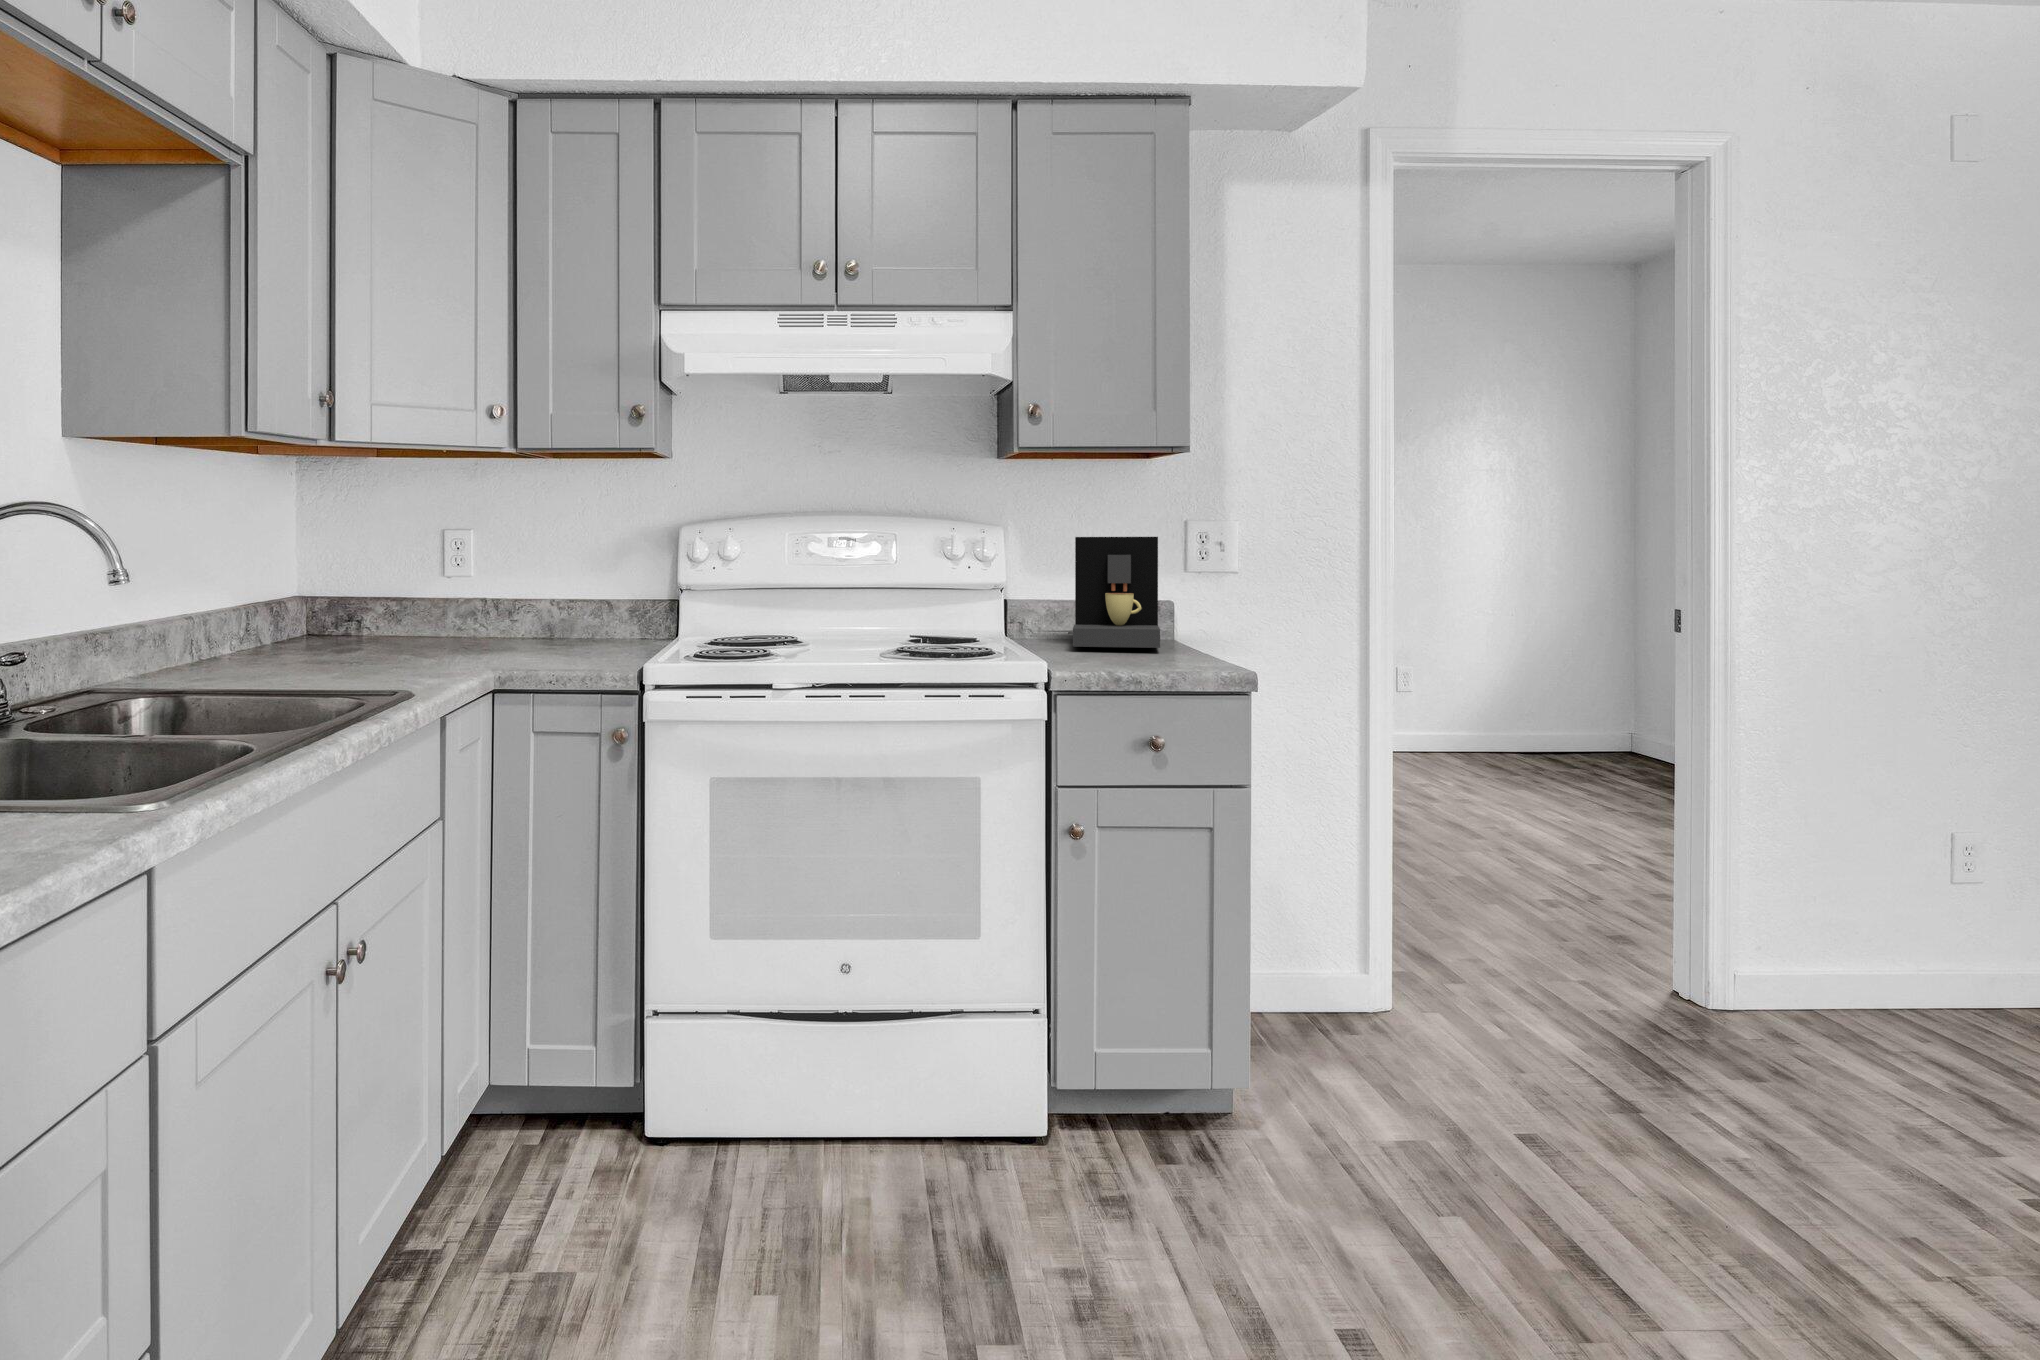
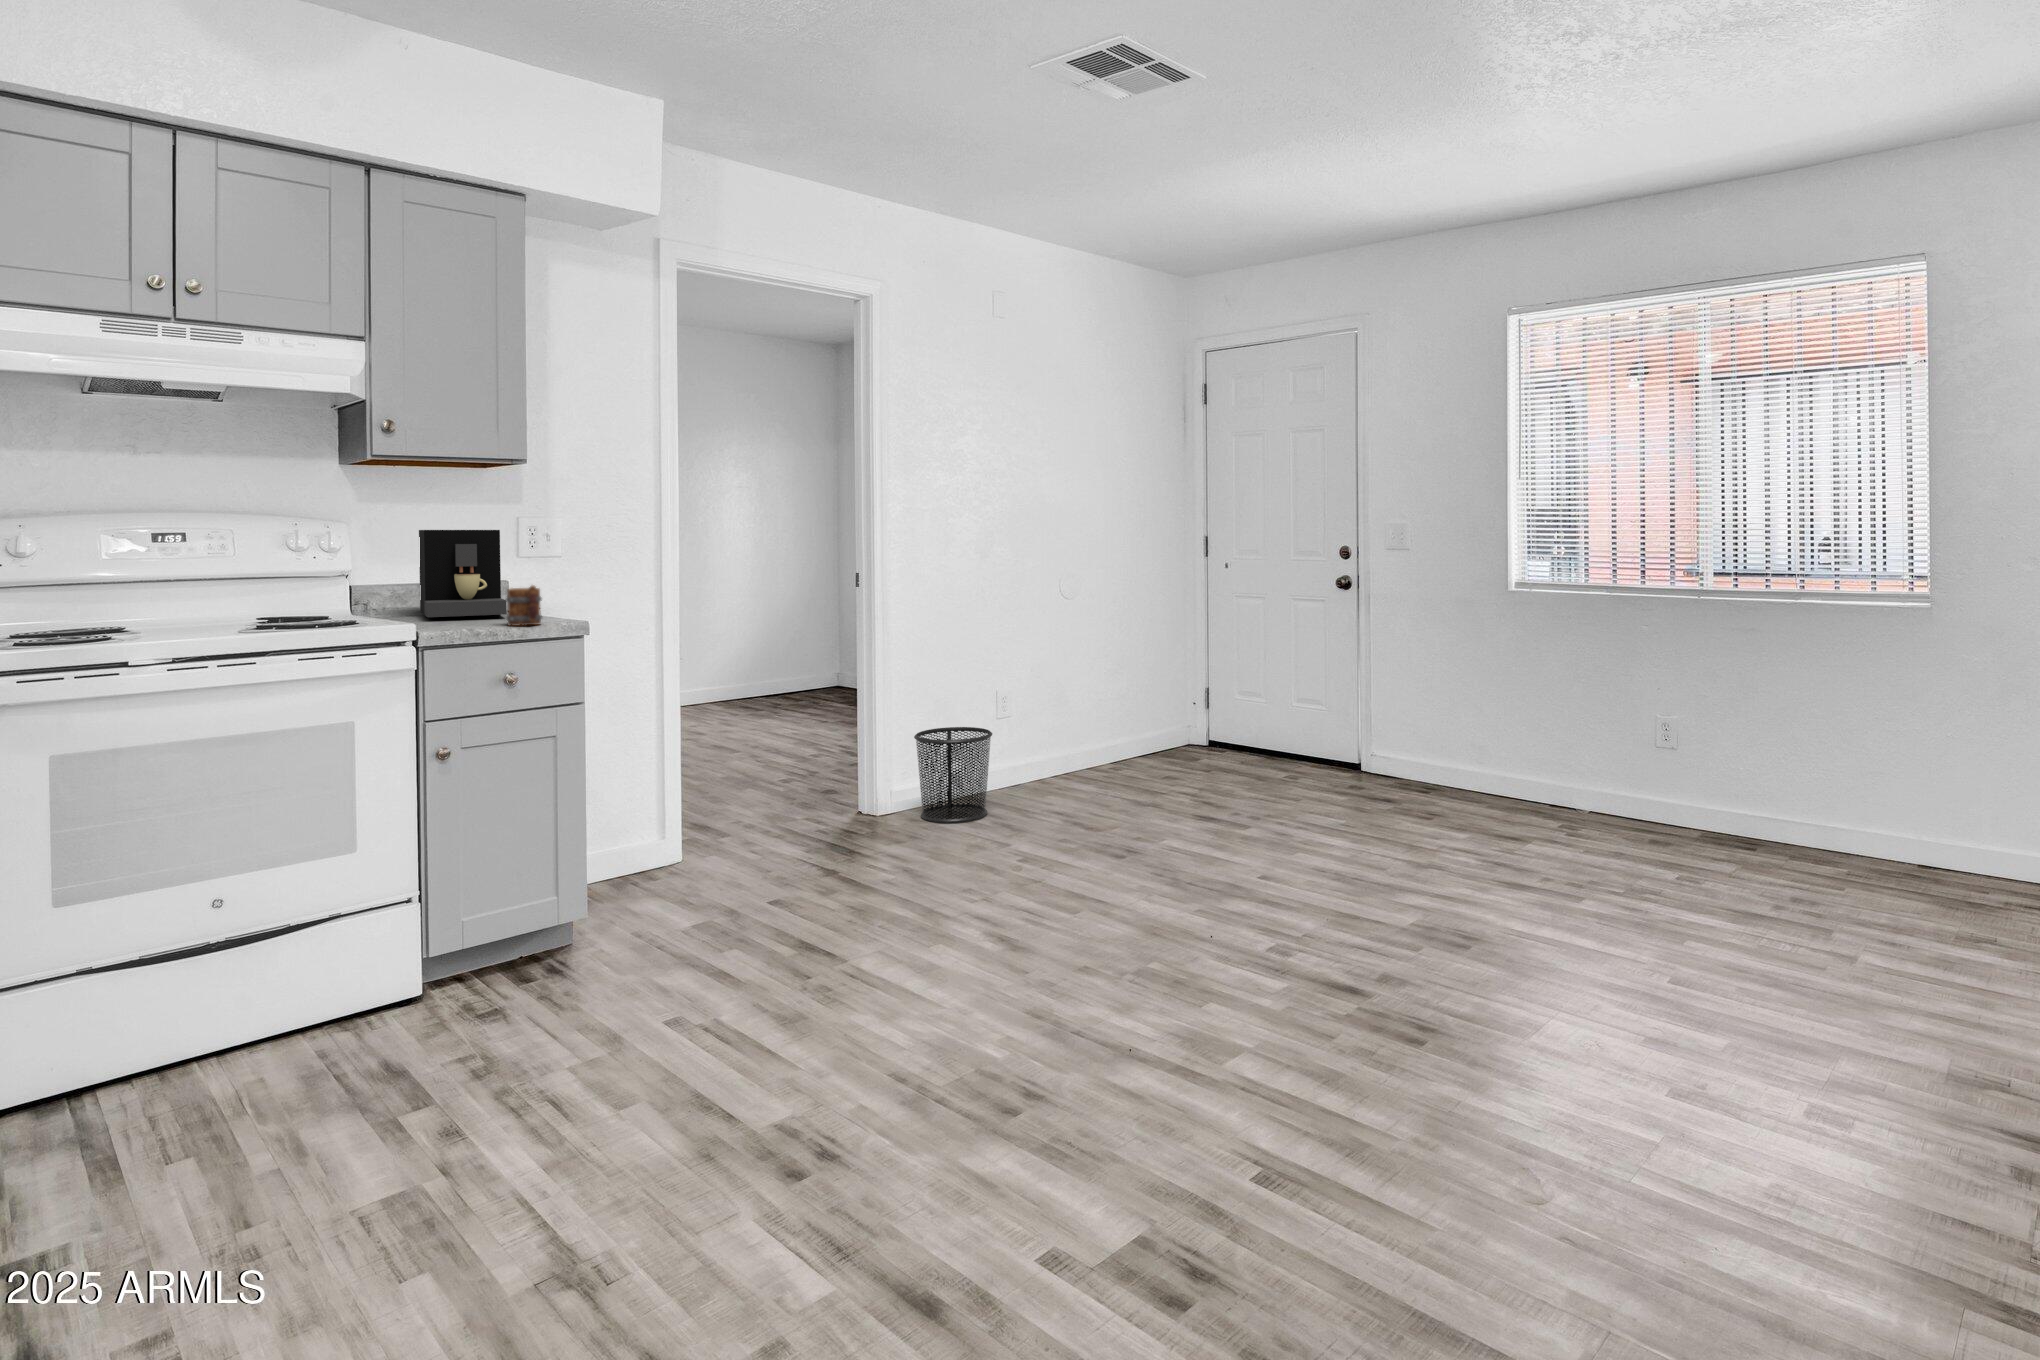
mug: none [1153,613,1196,667] -> present [506,585,542,626]
waste bin: none [1785,875,1960,1059] -> present [914,727,992,823]

